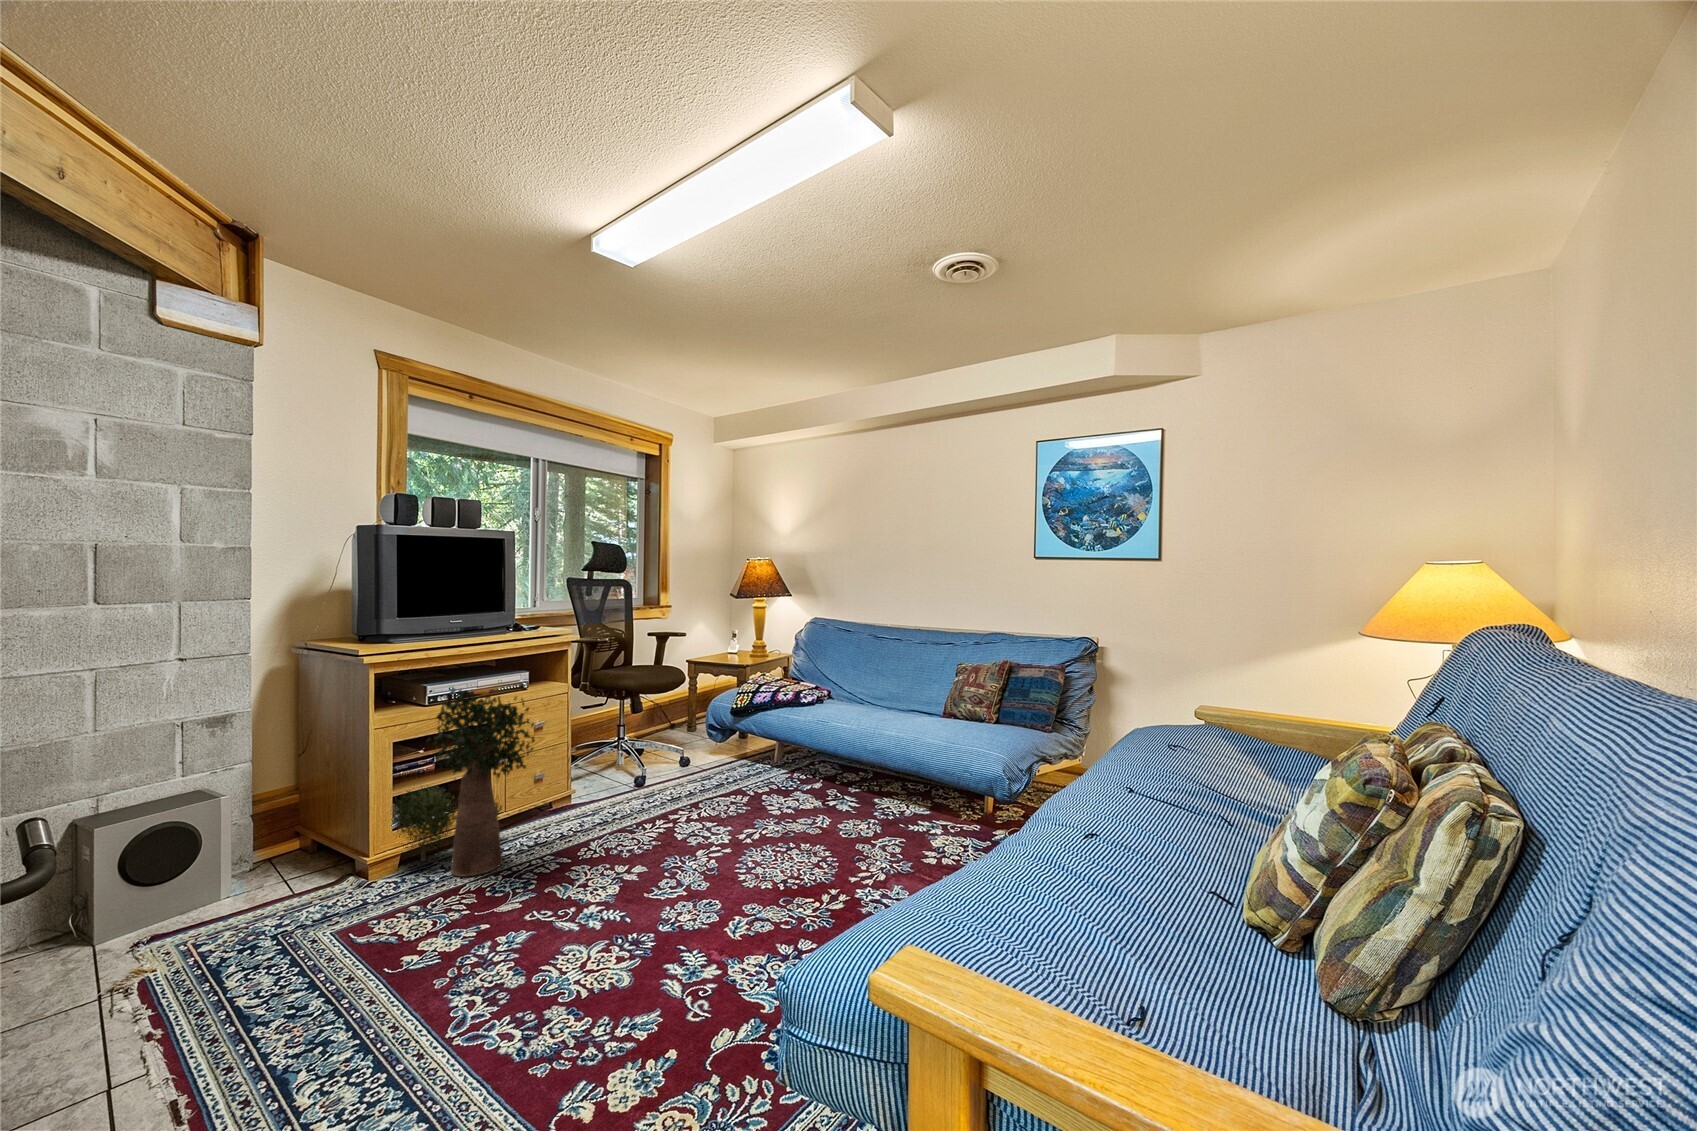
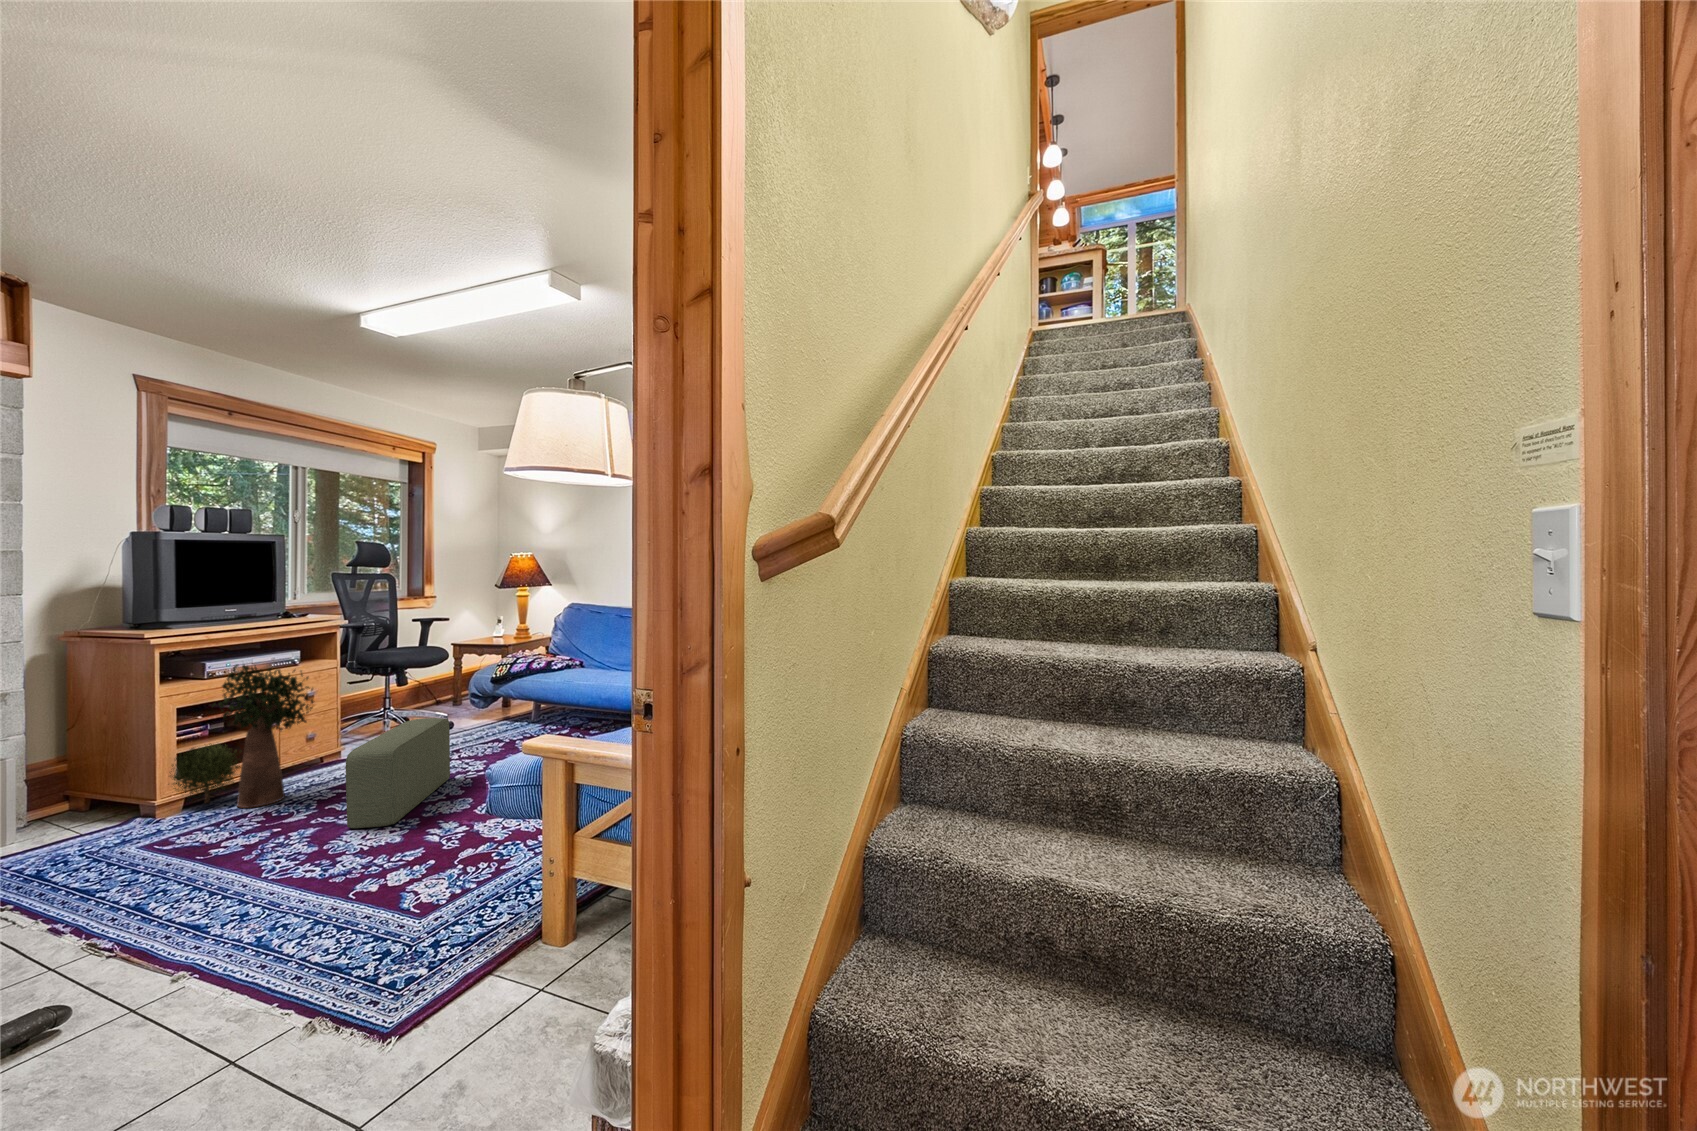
pouf: none [562,771,690,941] -> present [346,718,450,828]

